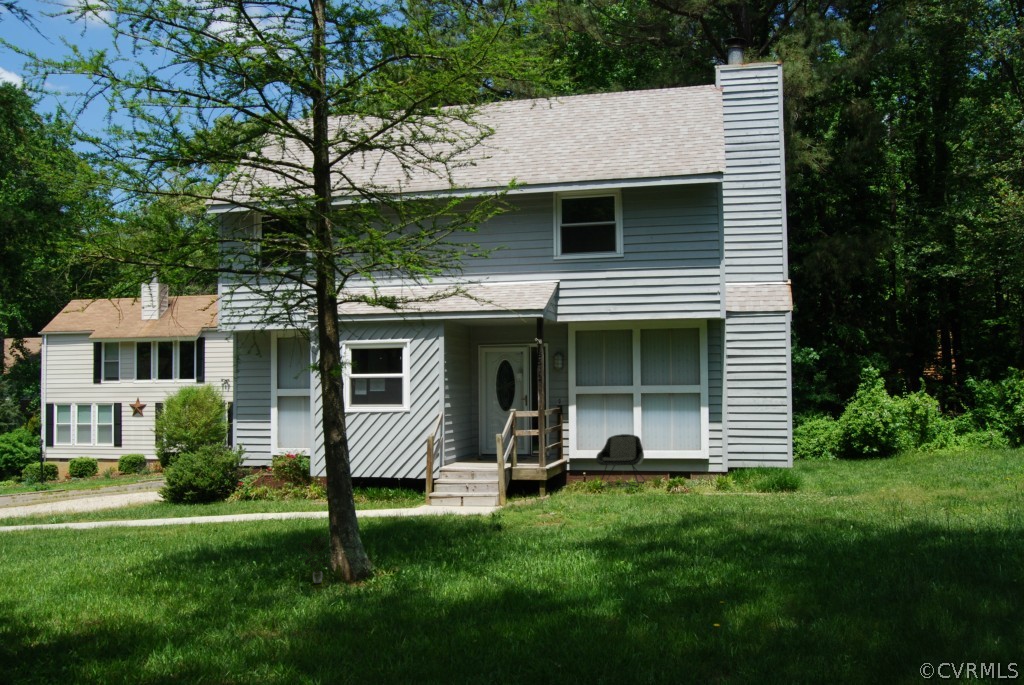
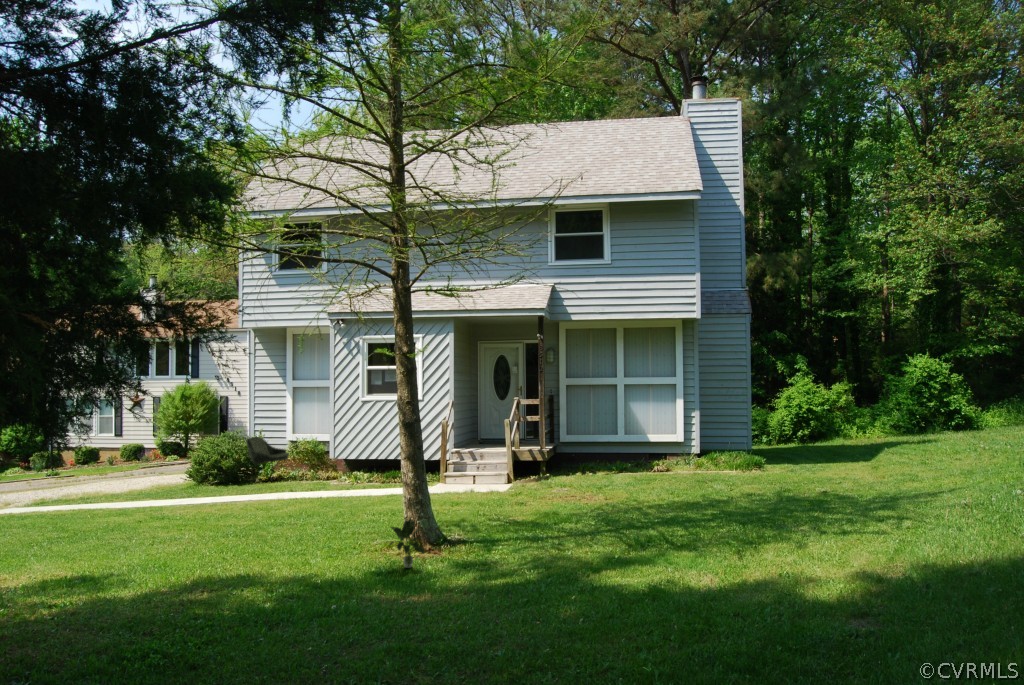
lounge chair: present [596,434,645,487] -> present [246,437,289,480]

